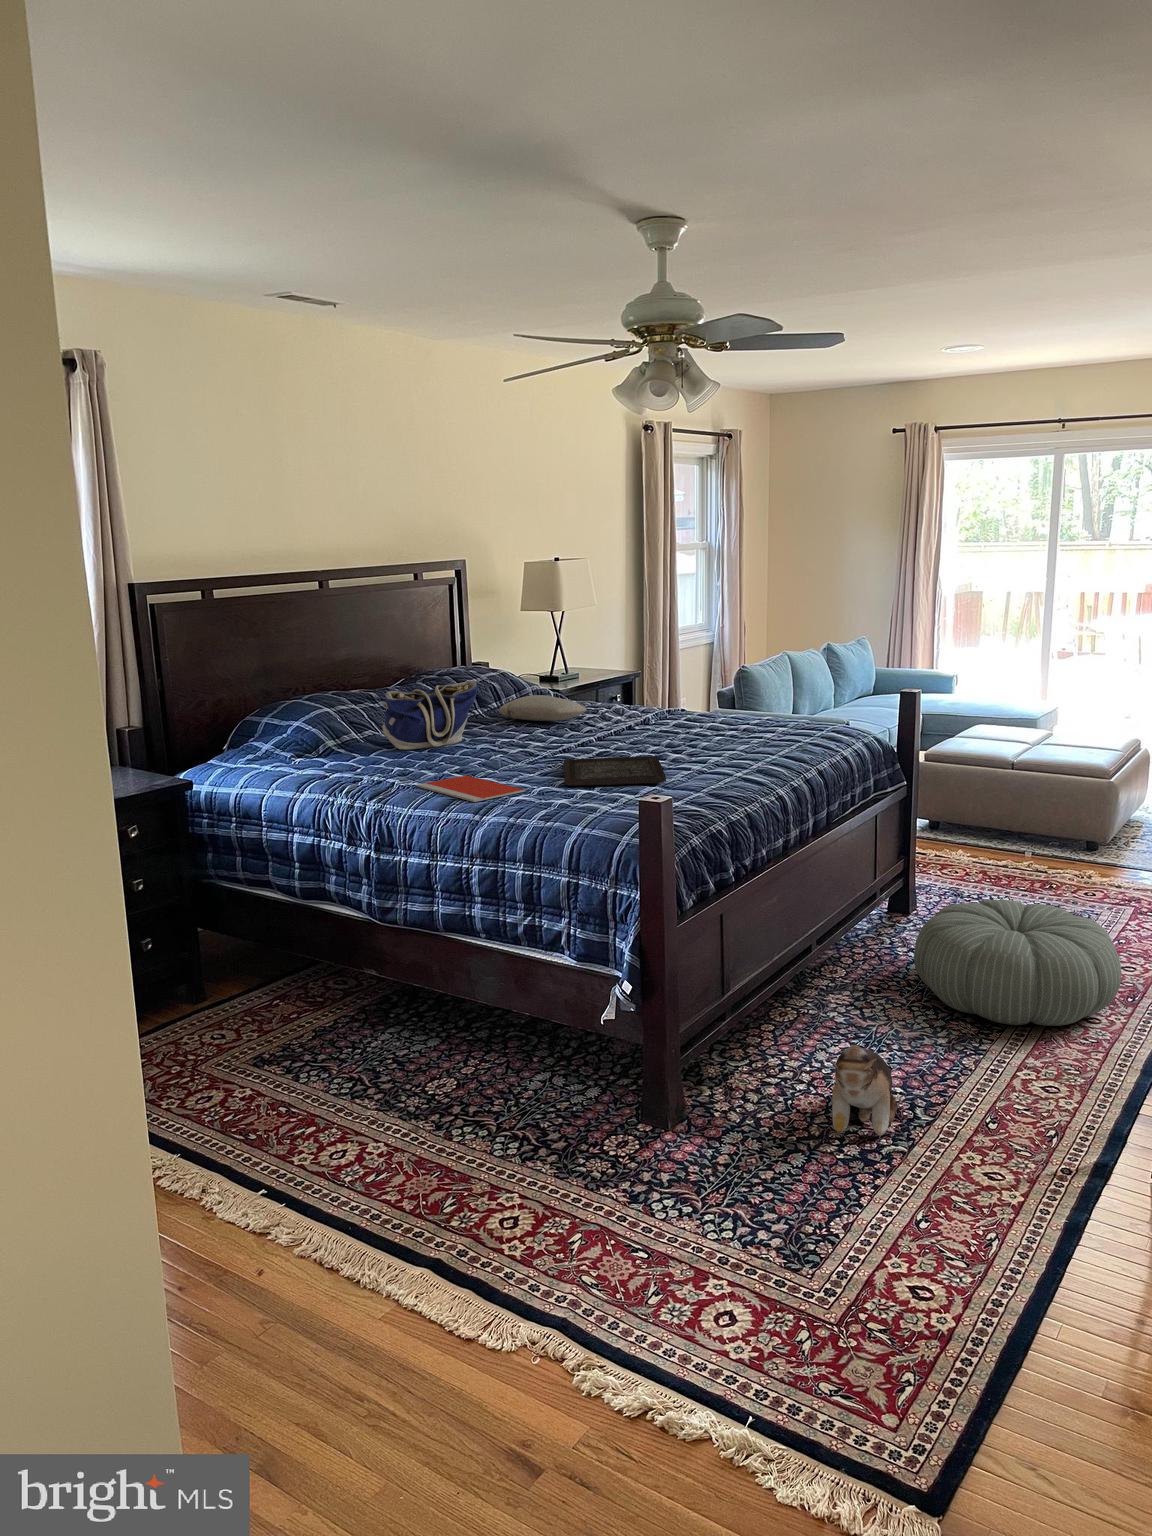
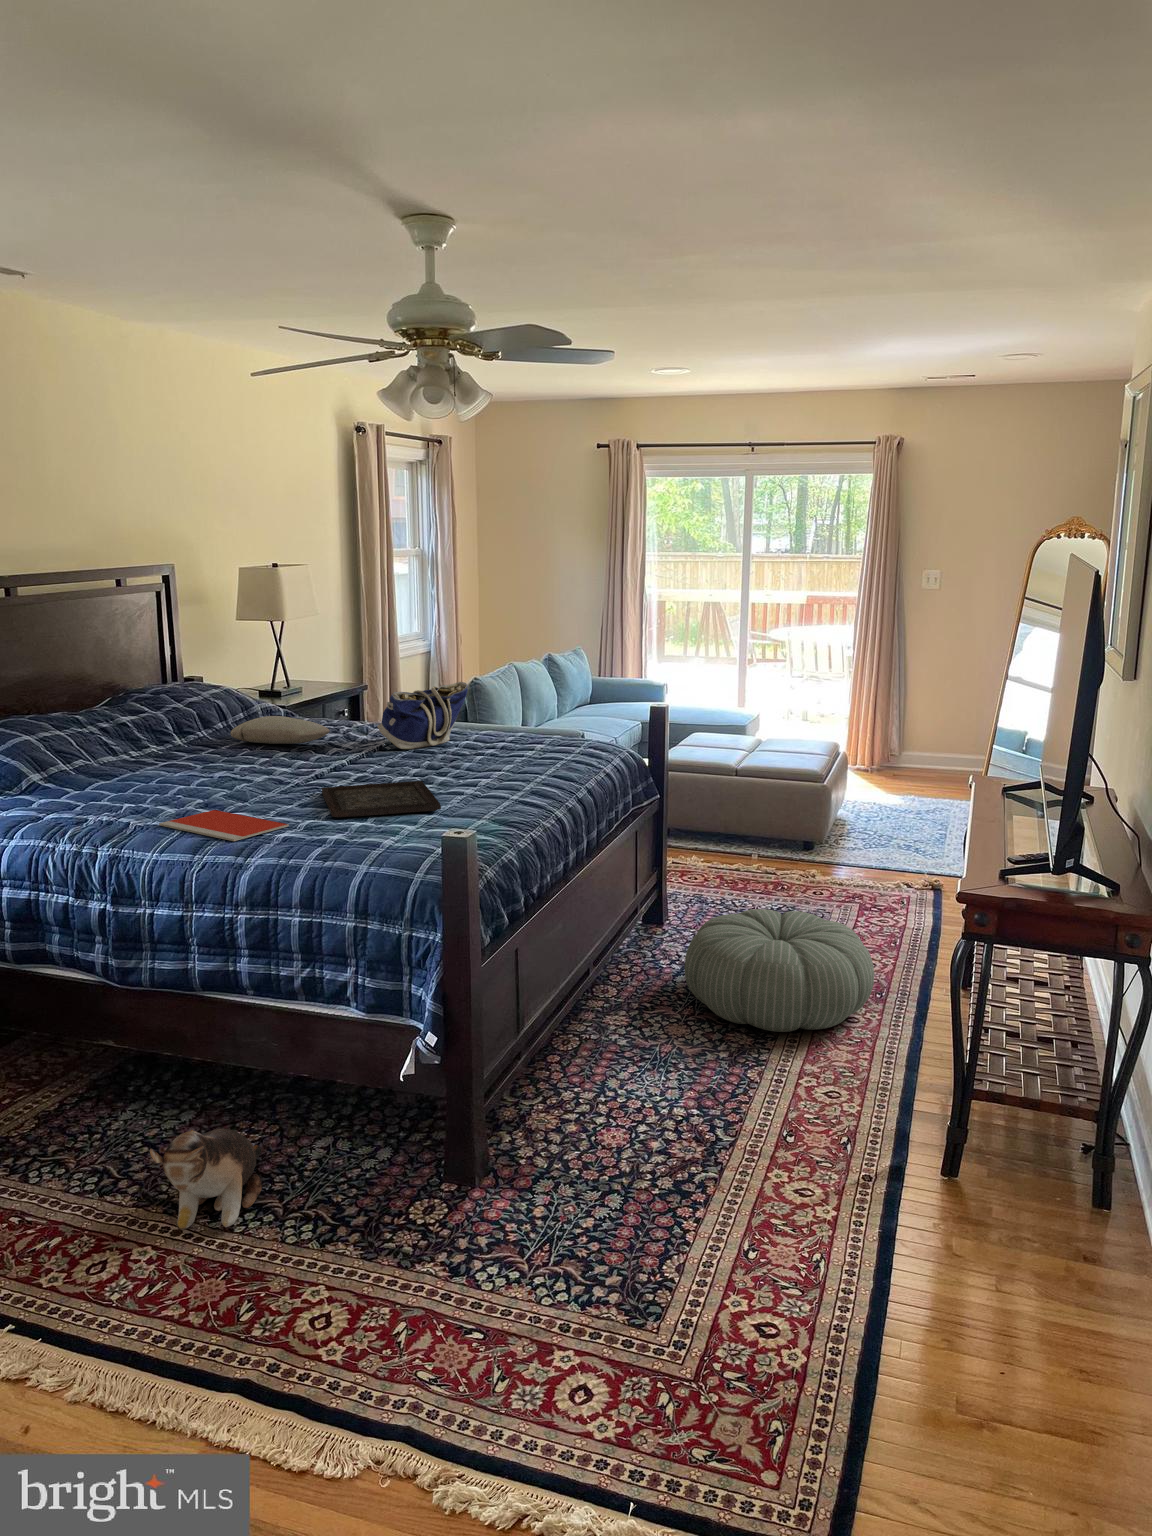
tote bag: present [382,681,478,750] -> present [377,682,468,749]
plush toy: present [828,1045,897,1135] -> present [150,1129,262,1229]

